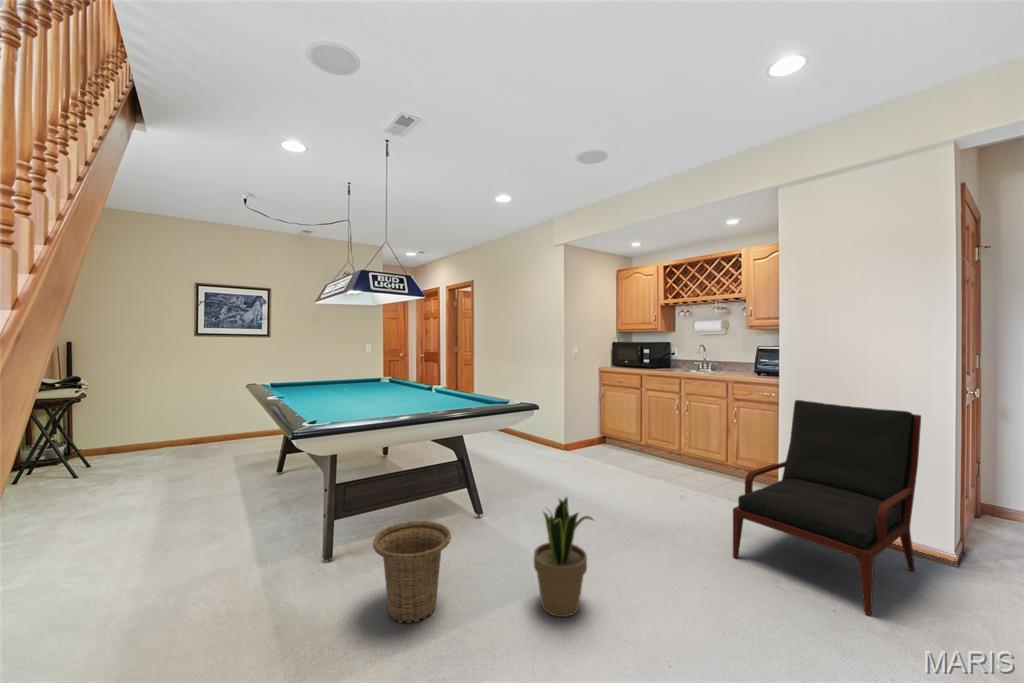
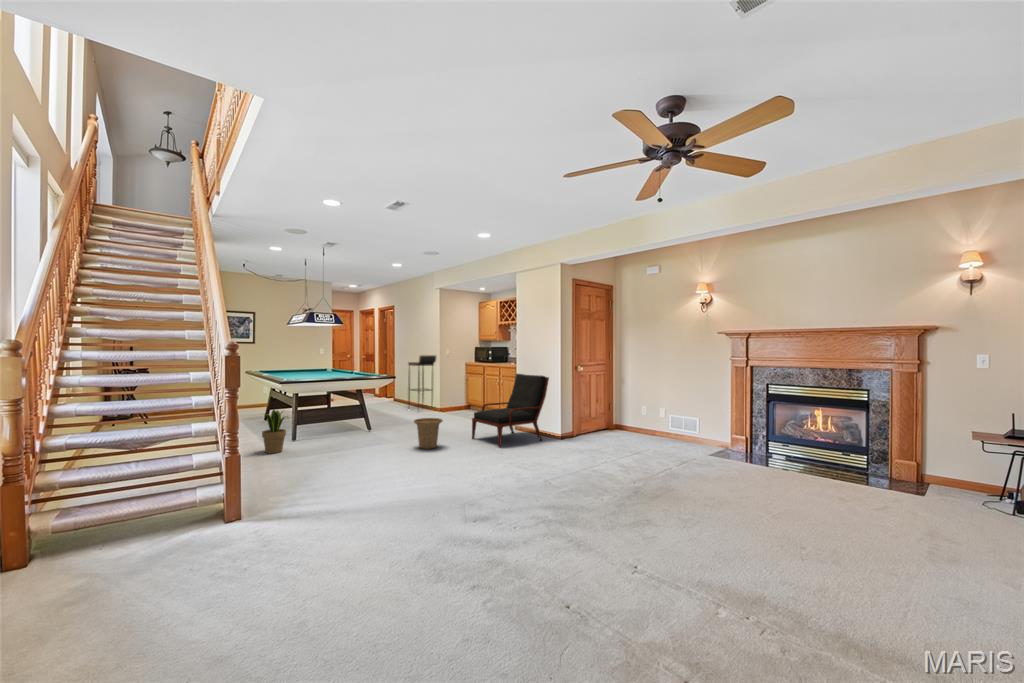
bar stool: none [509,356,558,451] -> present [408,355,436,406]
potted plant: present [534,497,593,617] -> present [262,410,286,453]
basket: present [373,521,451,623] -> present [414,418,442,449]

